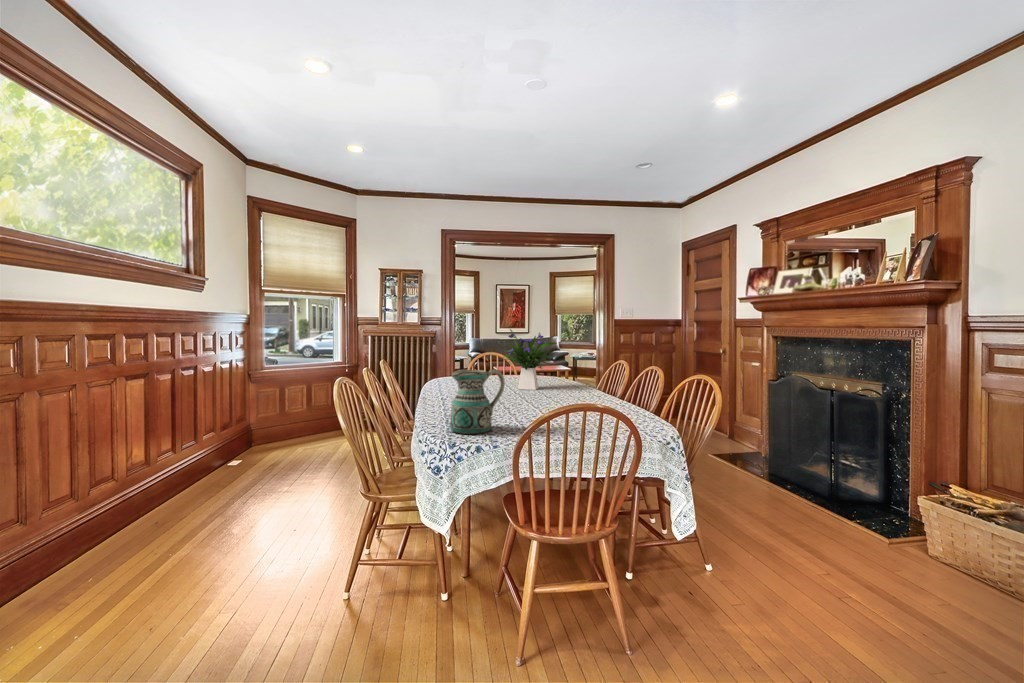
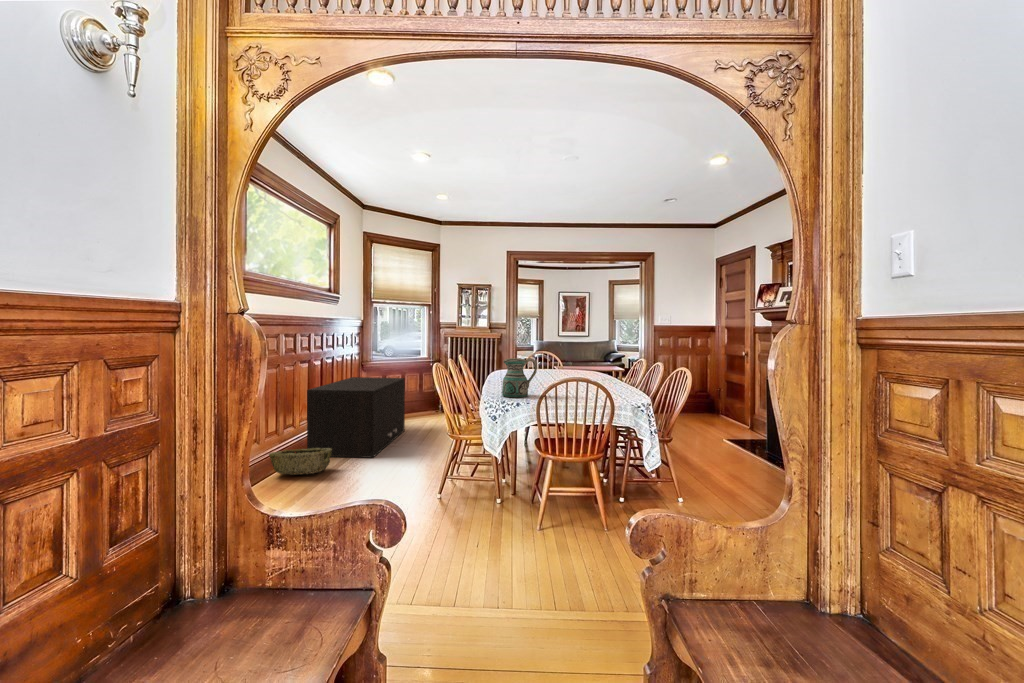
flower arrangement: present [503,329,556,390] -> none [544,333,586,378]
storage cabinet: none [139,392,307,522] -> present [307,377,405,458]
woven basket: none [50,514,175,569] -> present [269,448,332,475]

